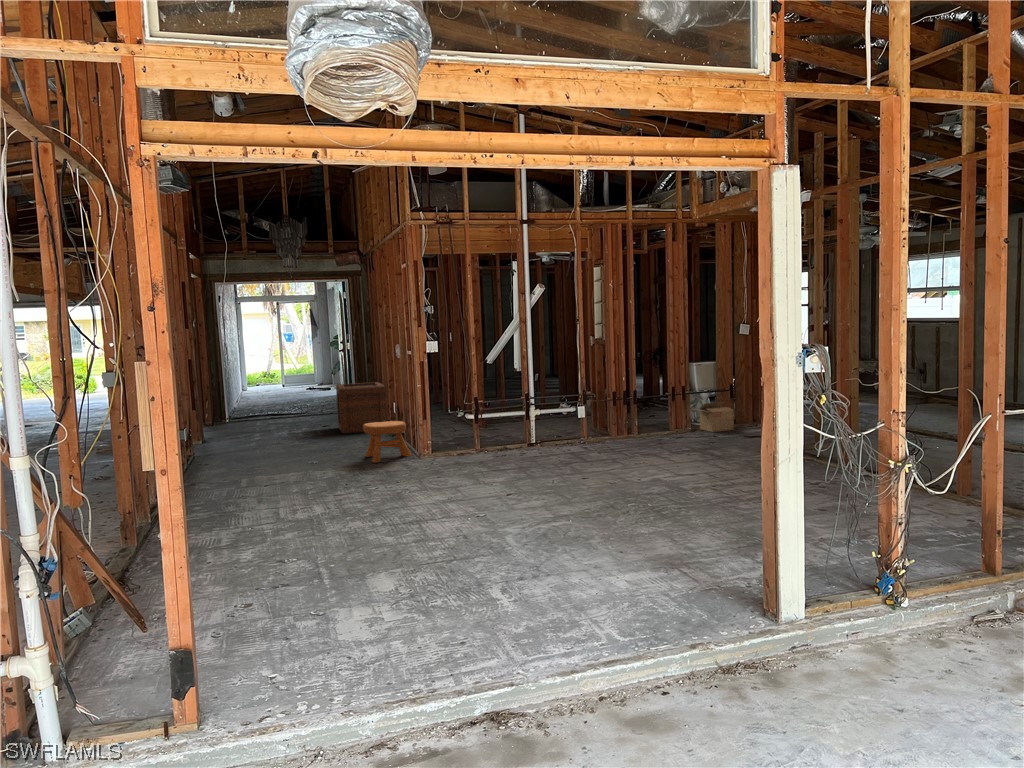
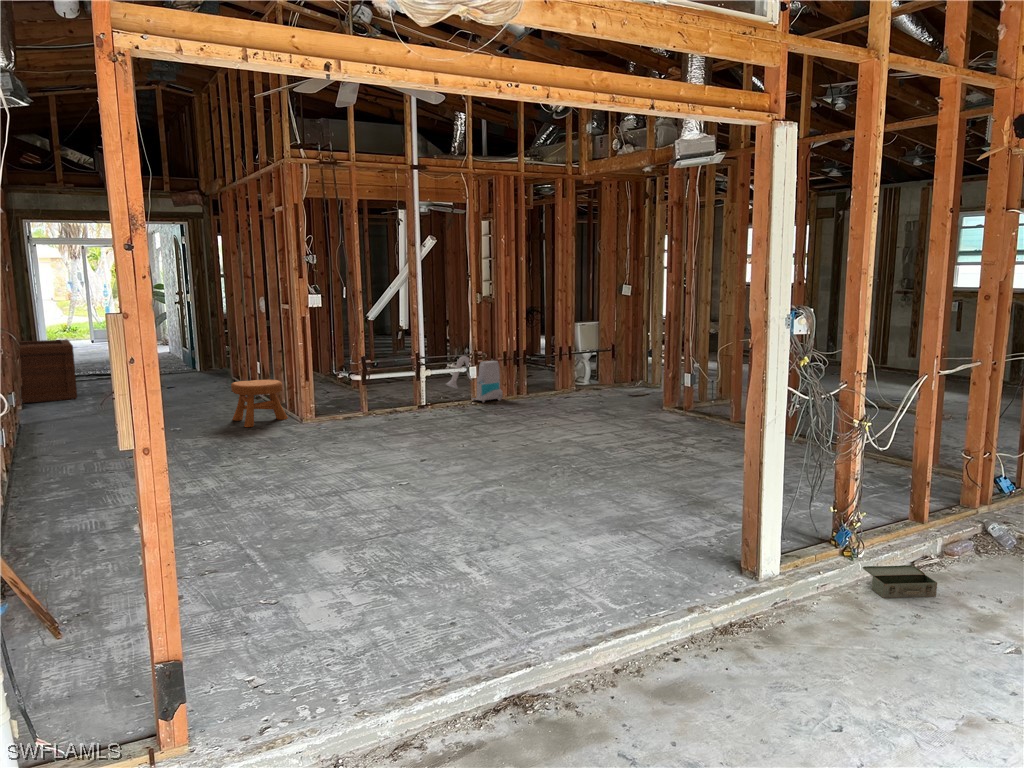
wooden crate: present [336,382,387,434] -> present [17,339,77,403]
vacuum cleaner: none [553,399,610,442] -> present [446,356,502,402]
cardboard box: present [699,402,734,432] -> none [581,361,623,392]
toolbox: none [907,616,990,653] -> present [863,565,937,598]

